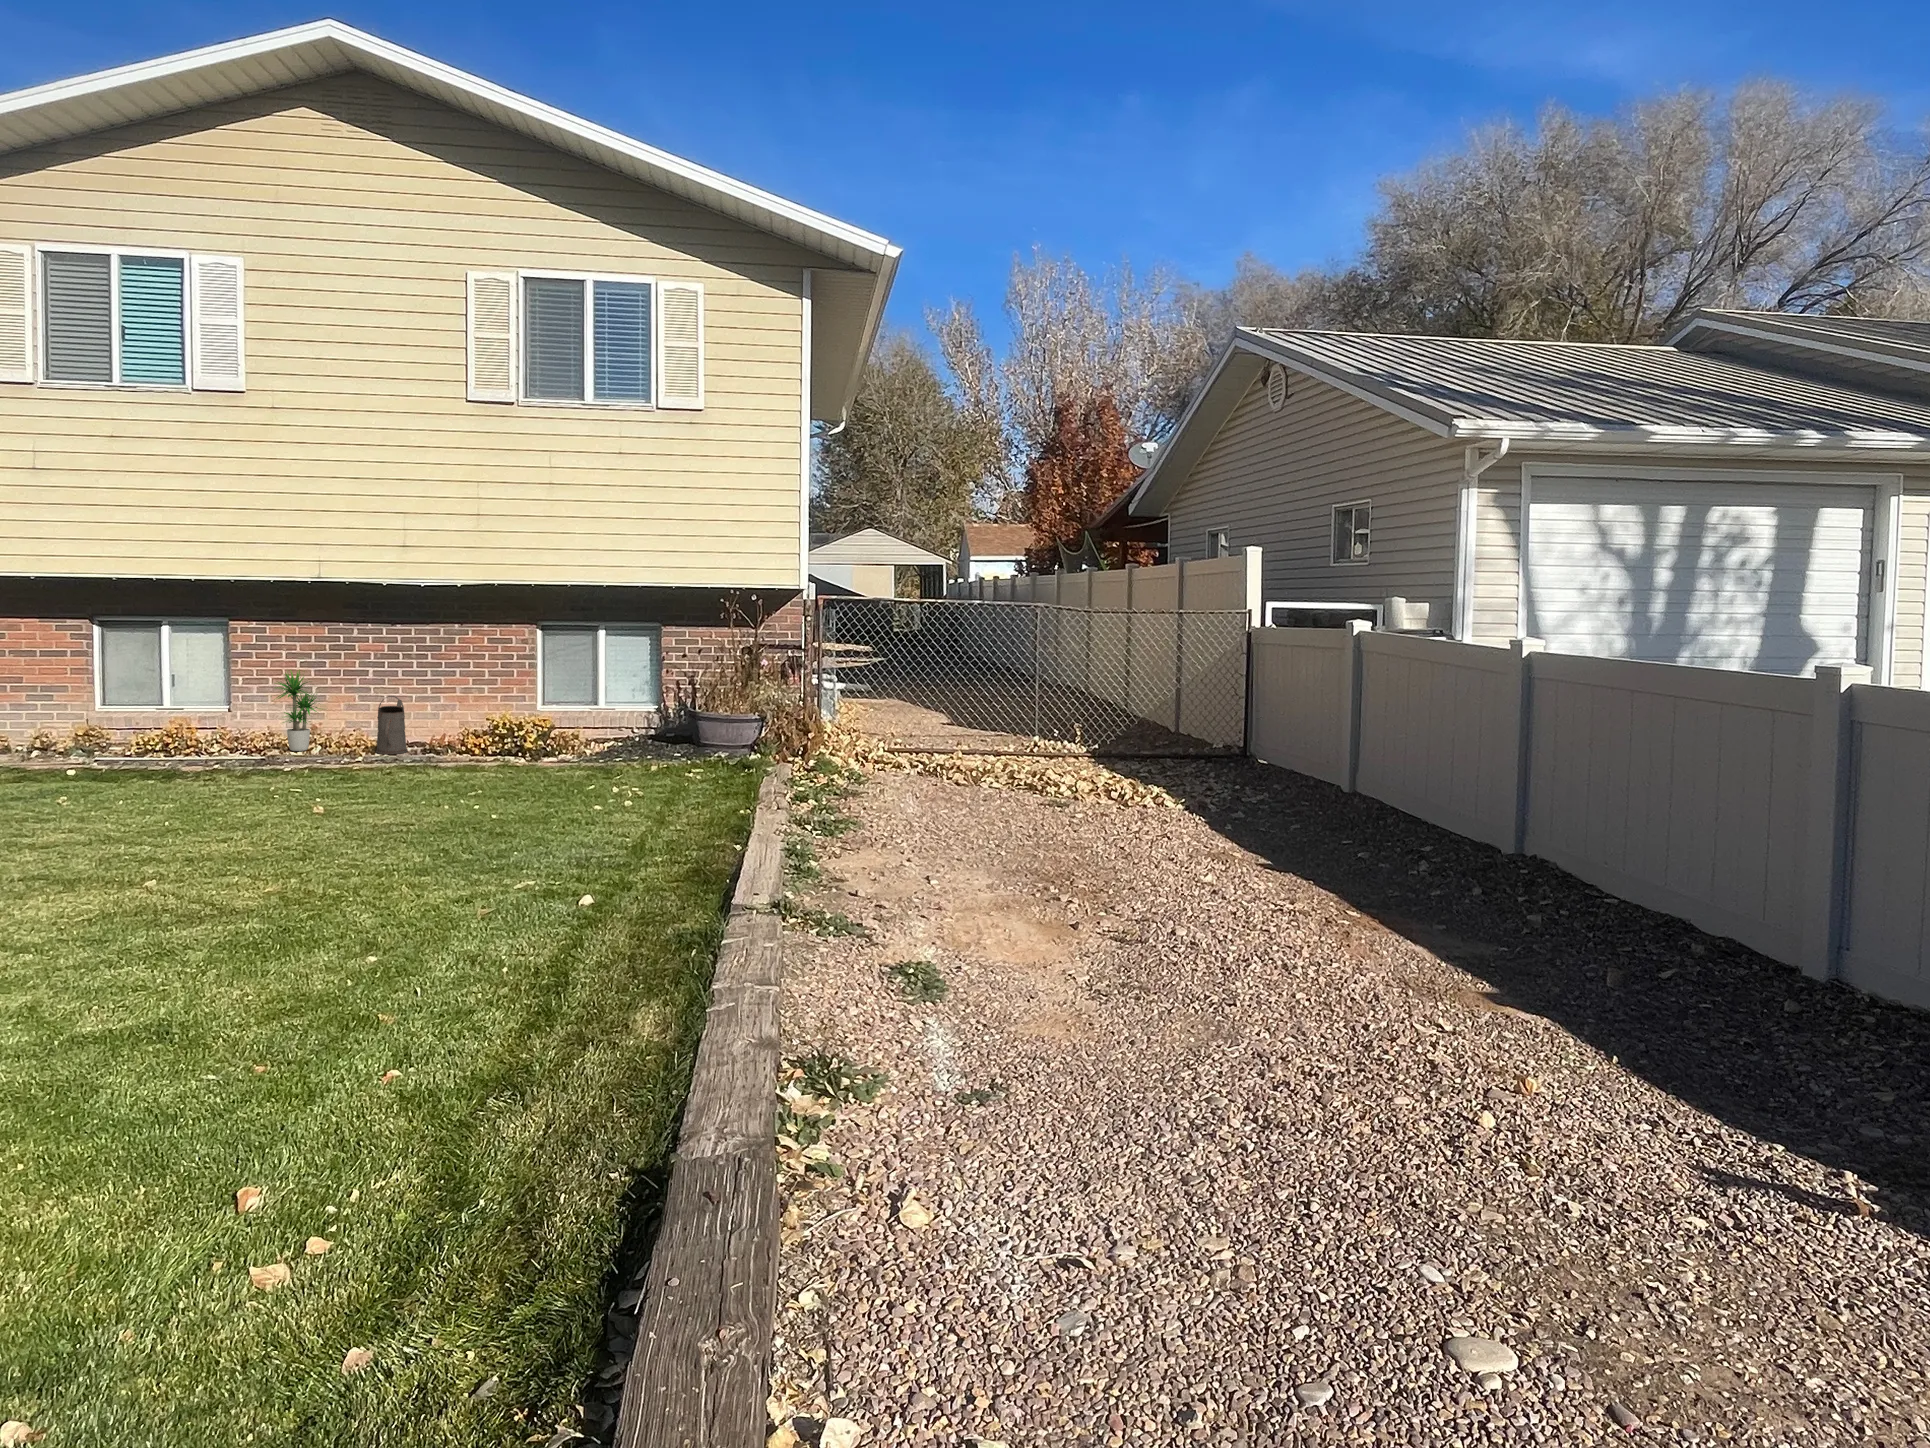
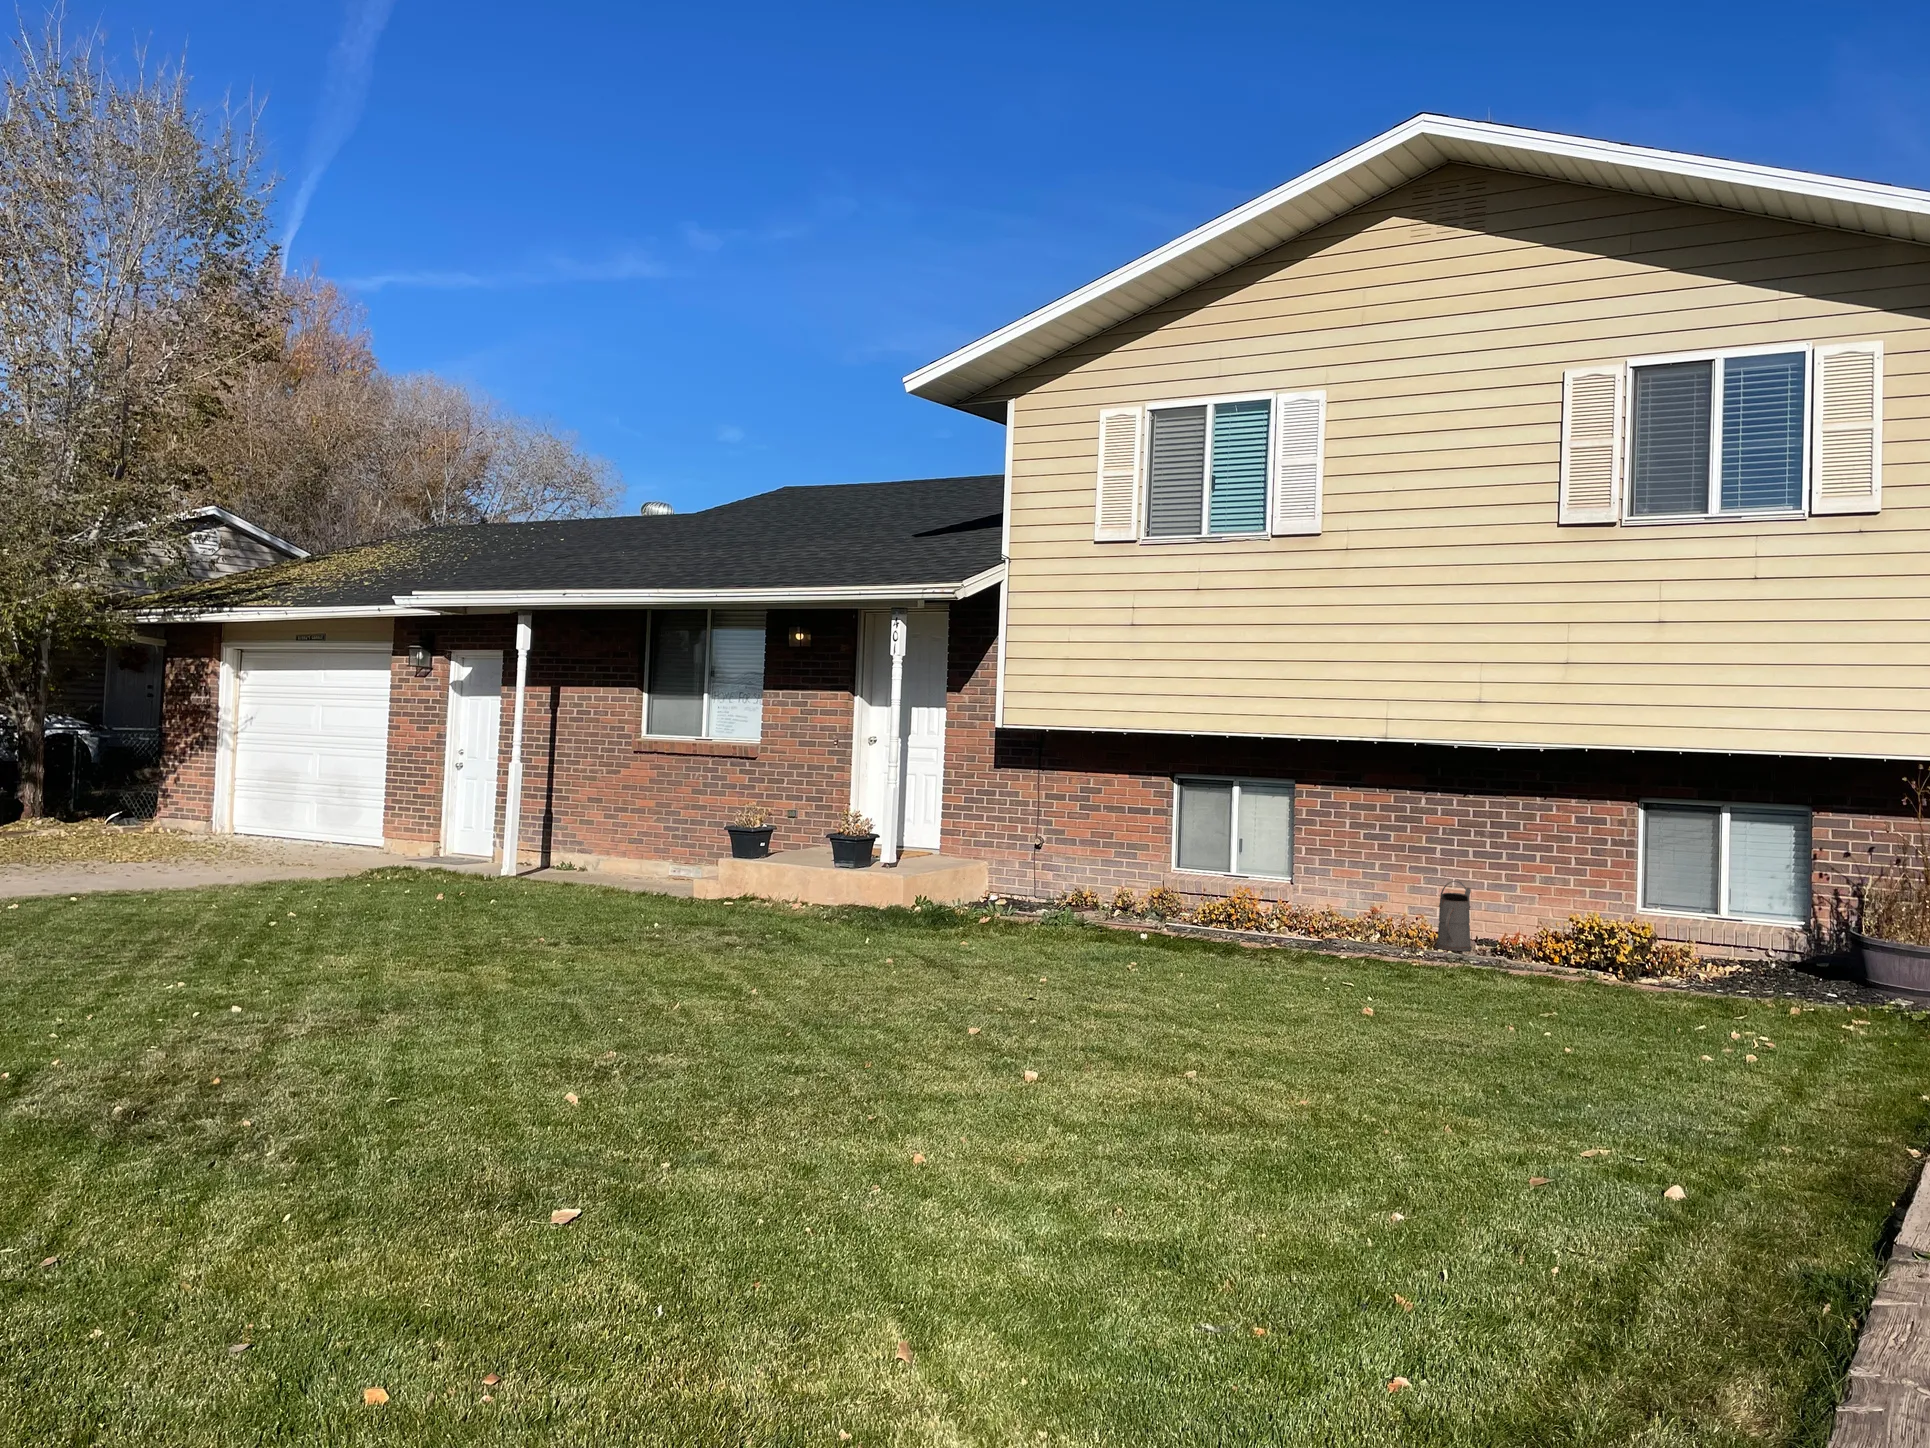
potted plant: present [277,670,320,751] -> none [1329,843,1391,937]

